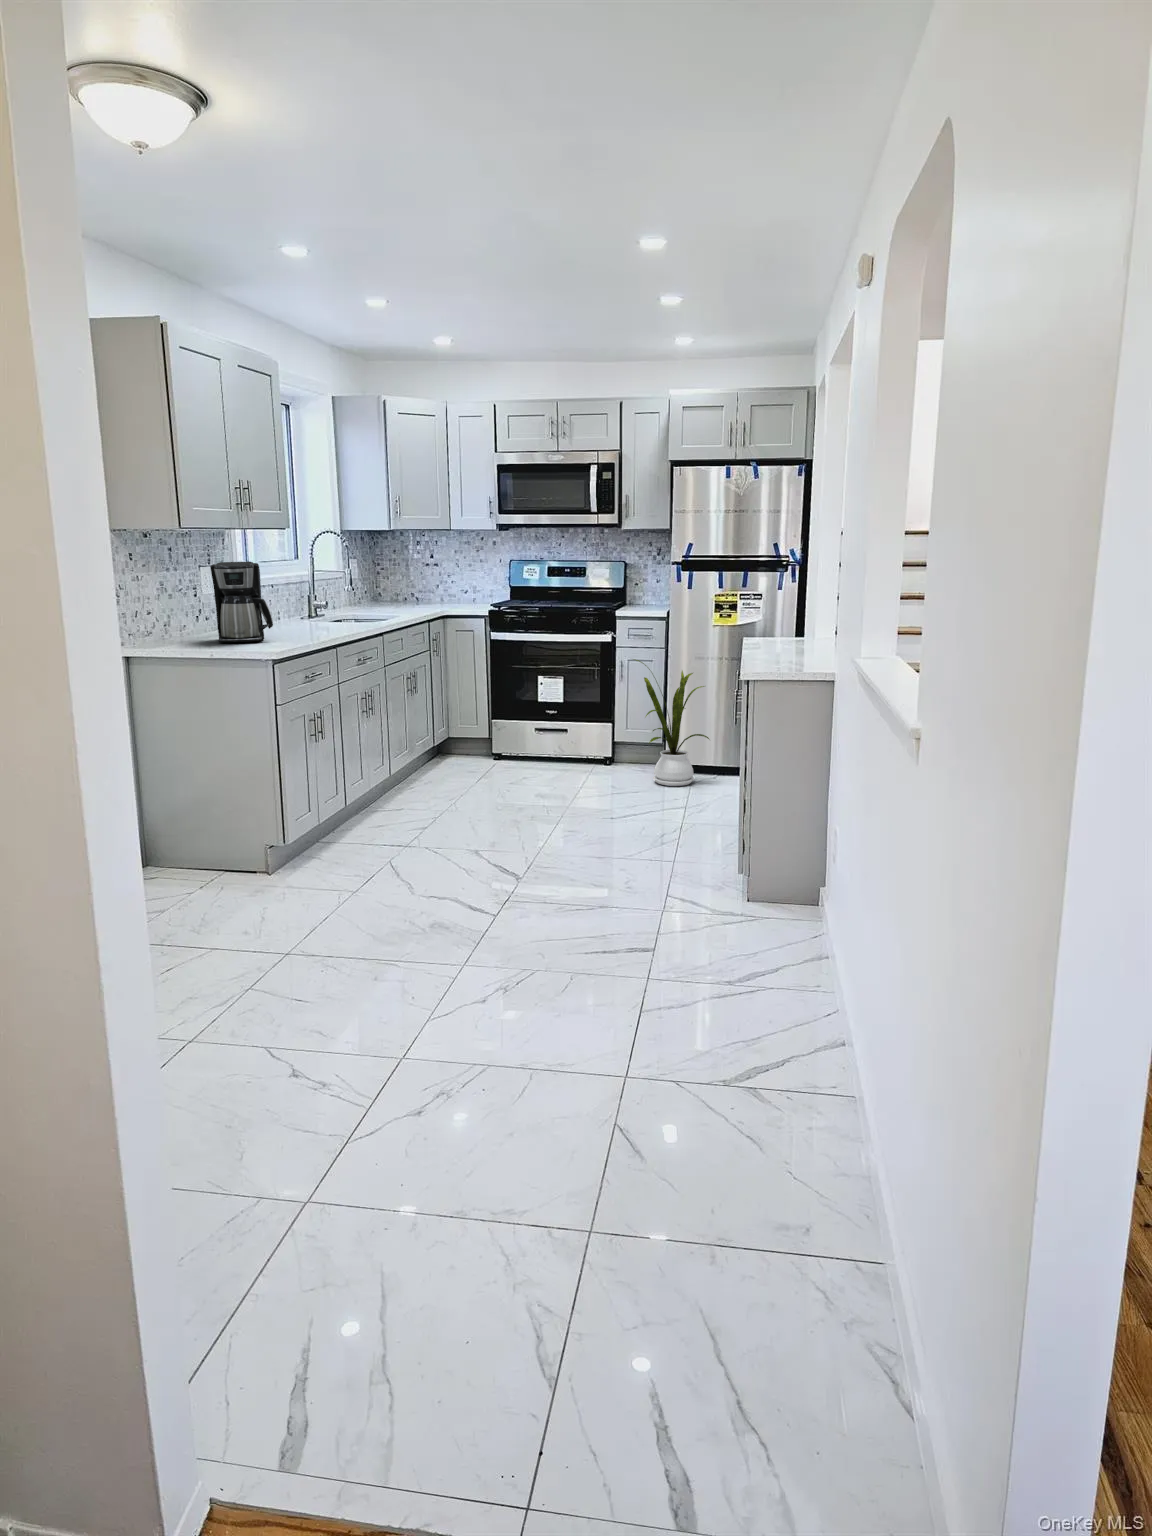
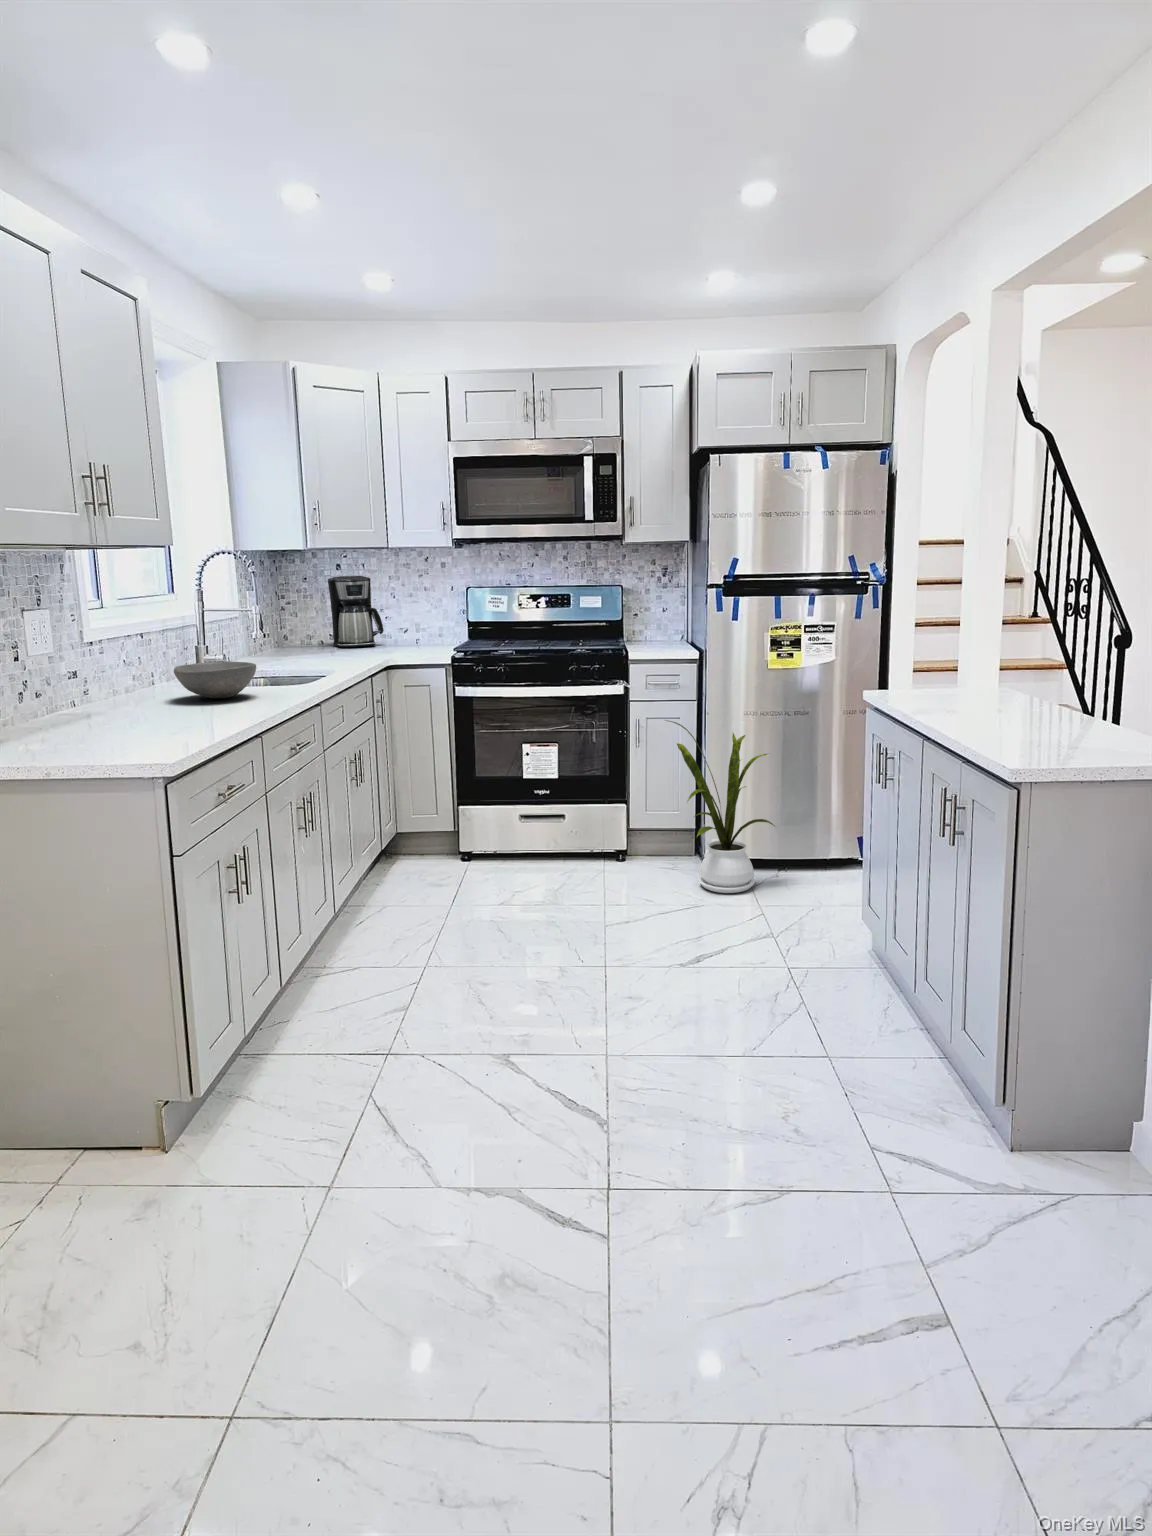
coffee maker: present [210,562,273,643] -> present [328,576,384,647]
bowl: none [290,604,342,627] -> present [174,661,256,698]

